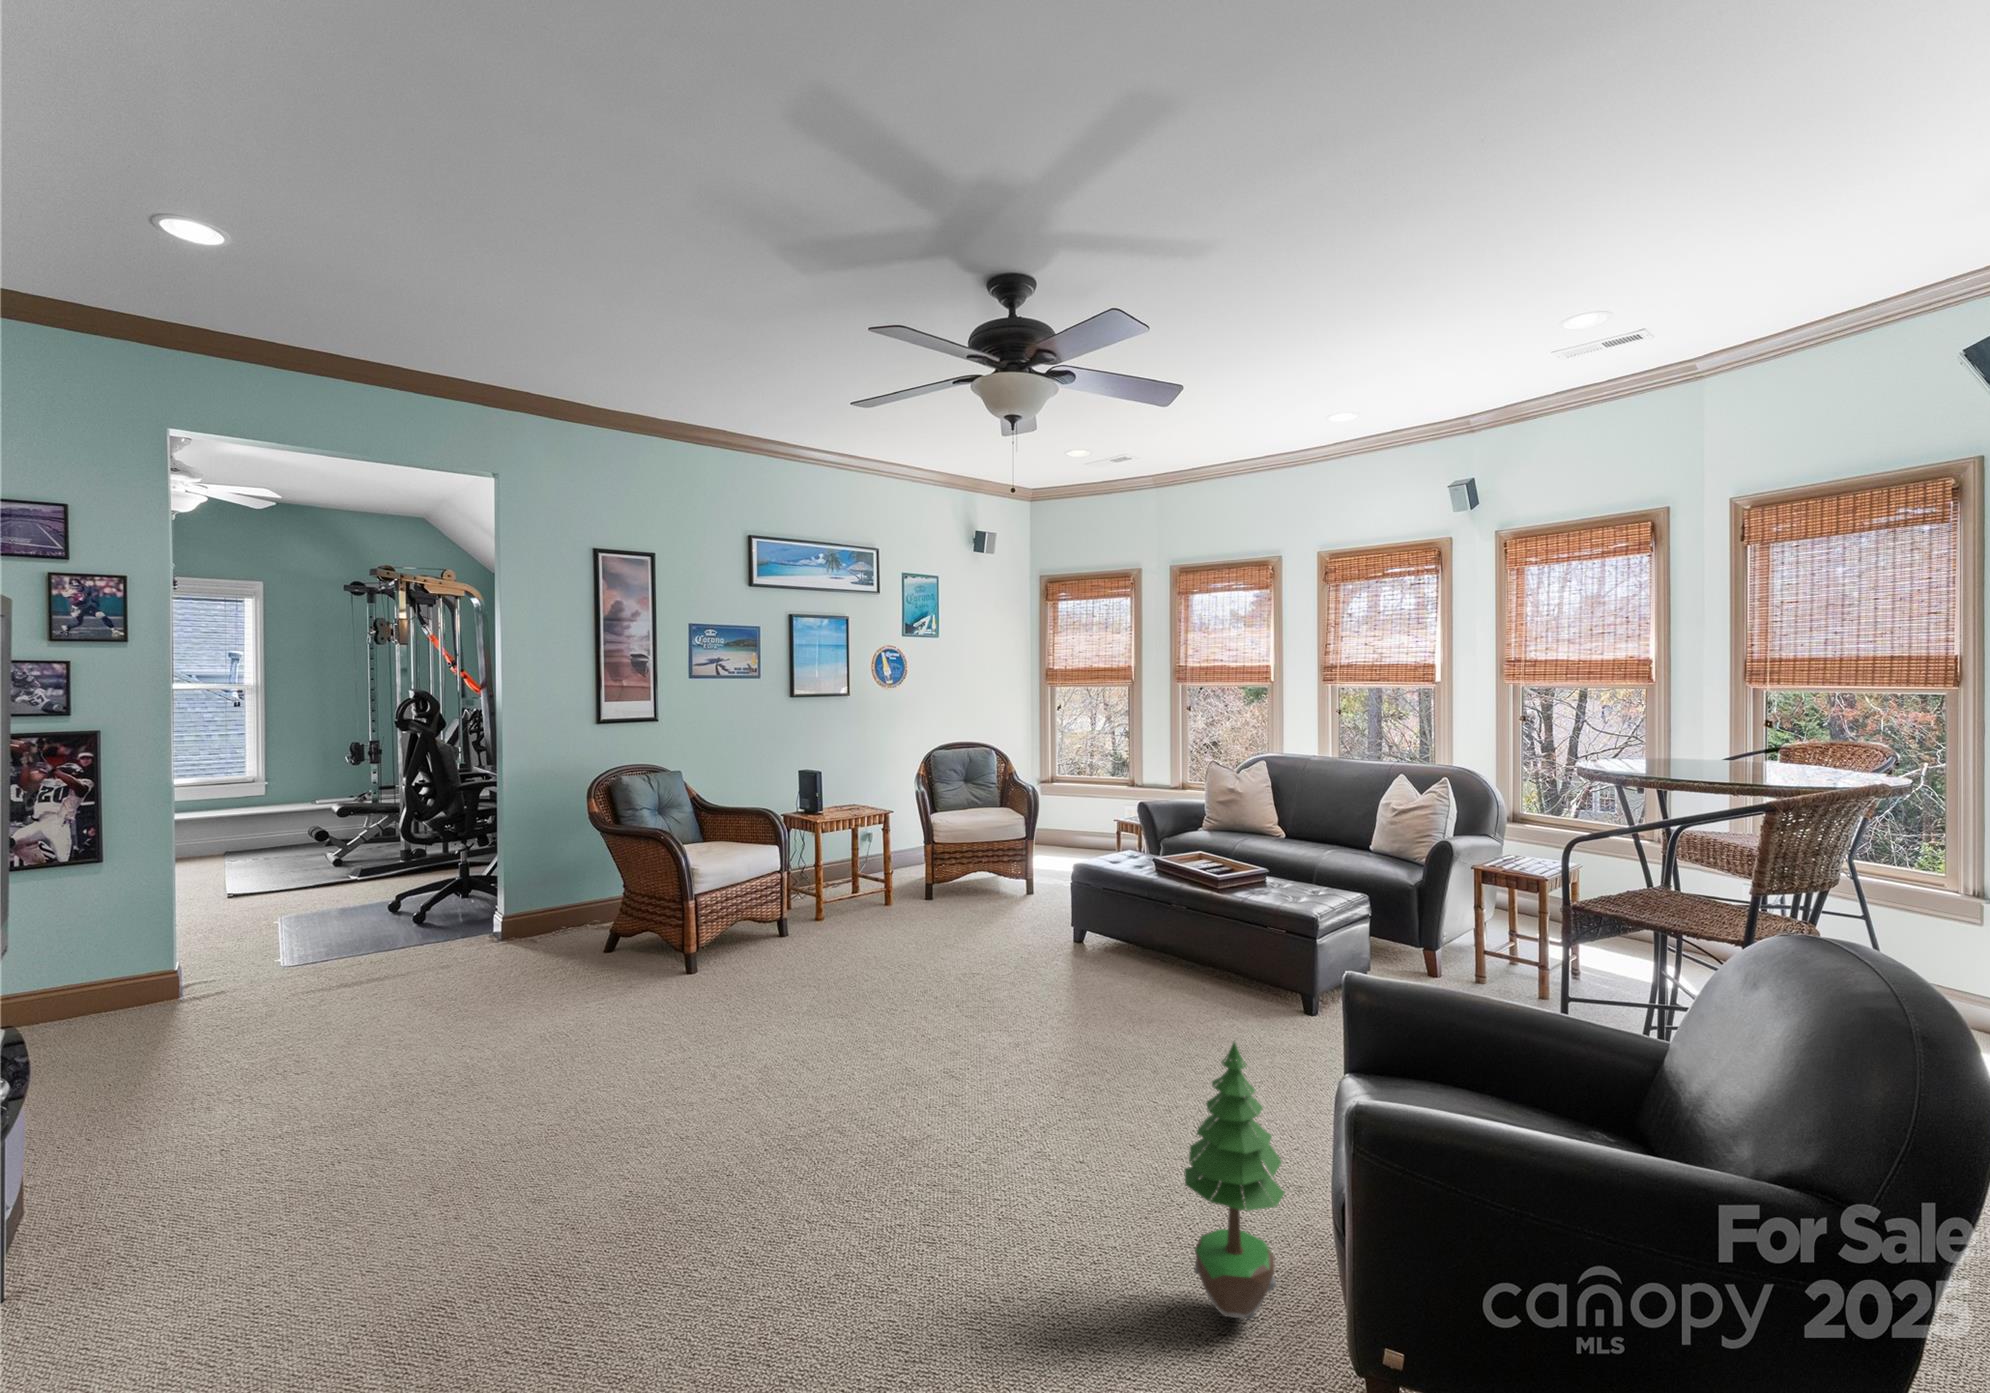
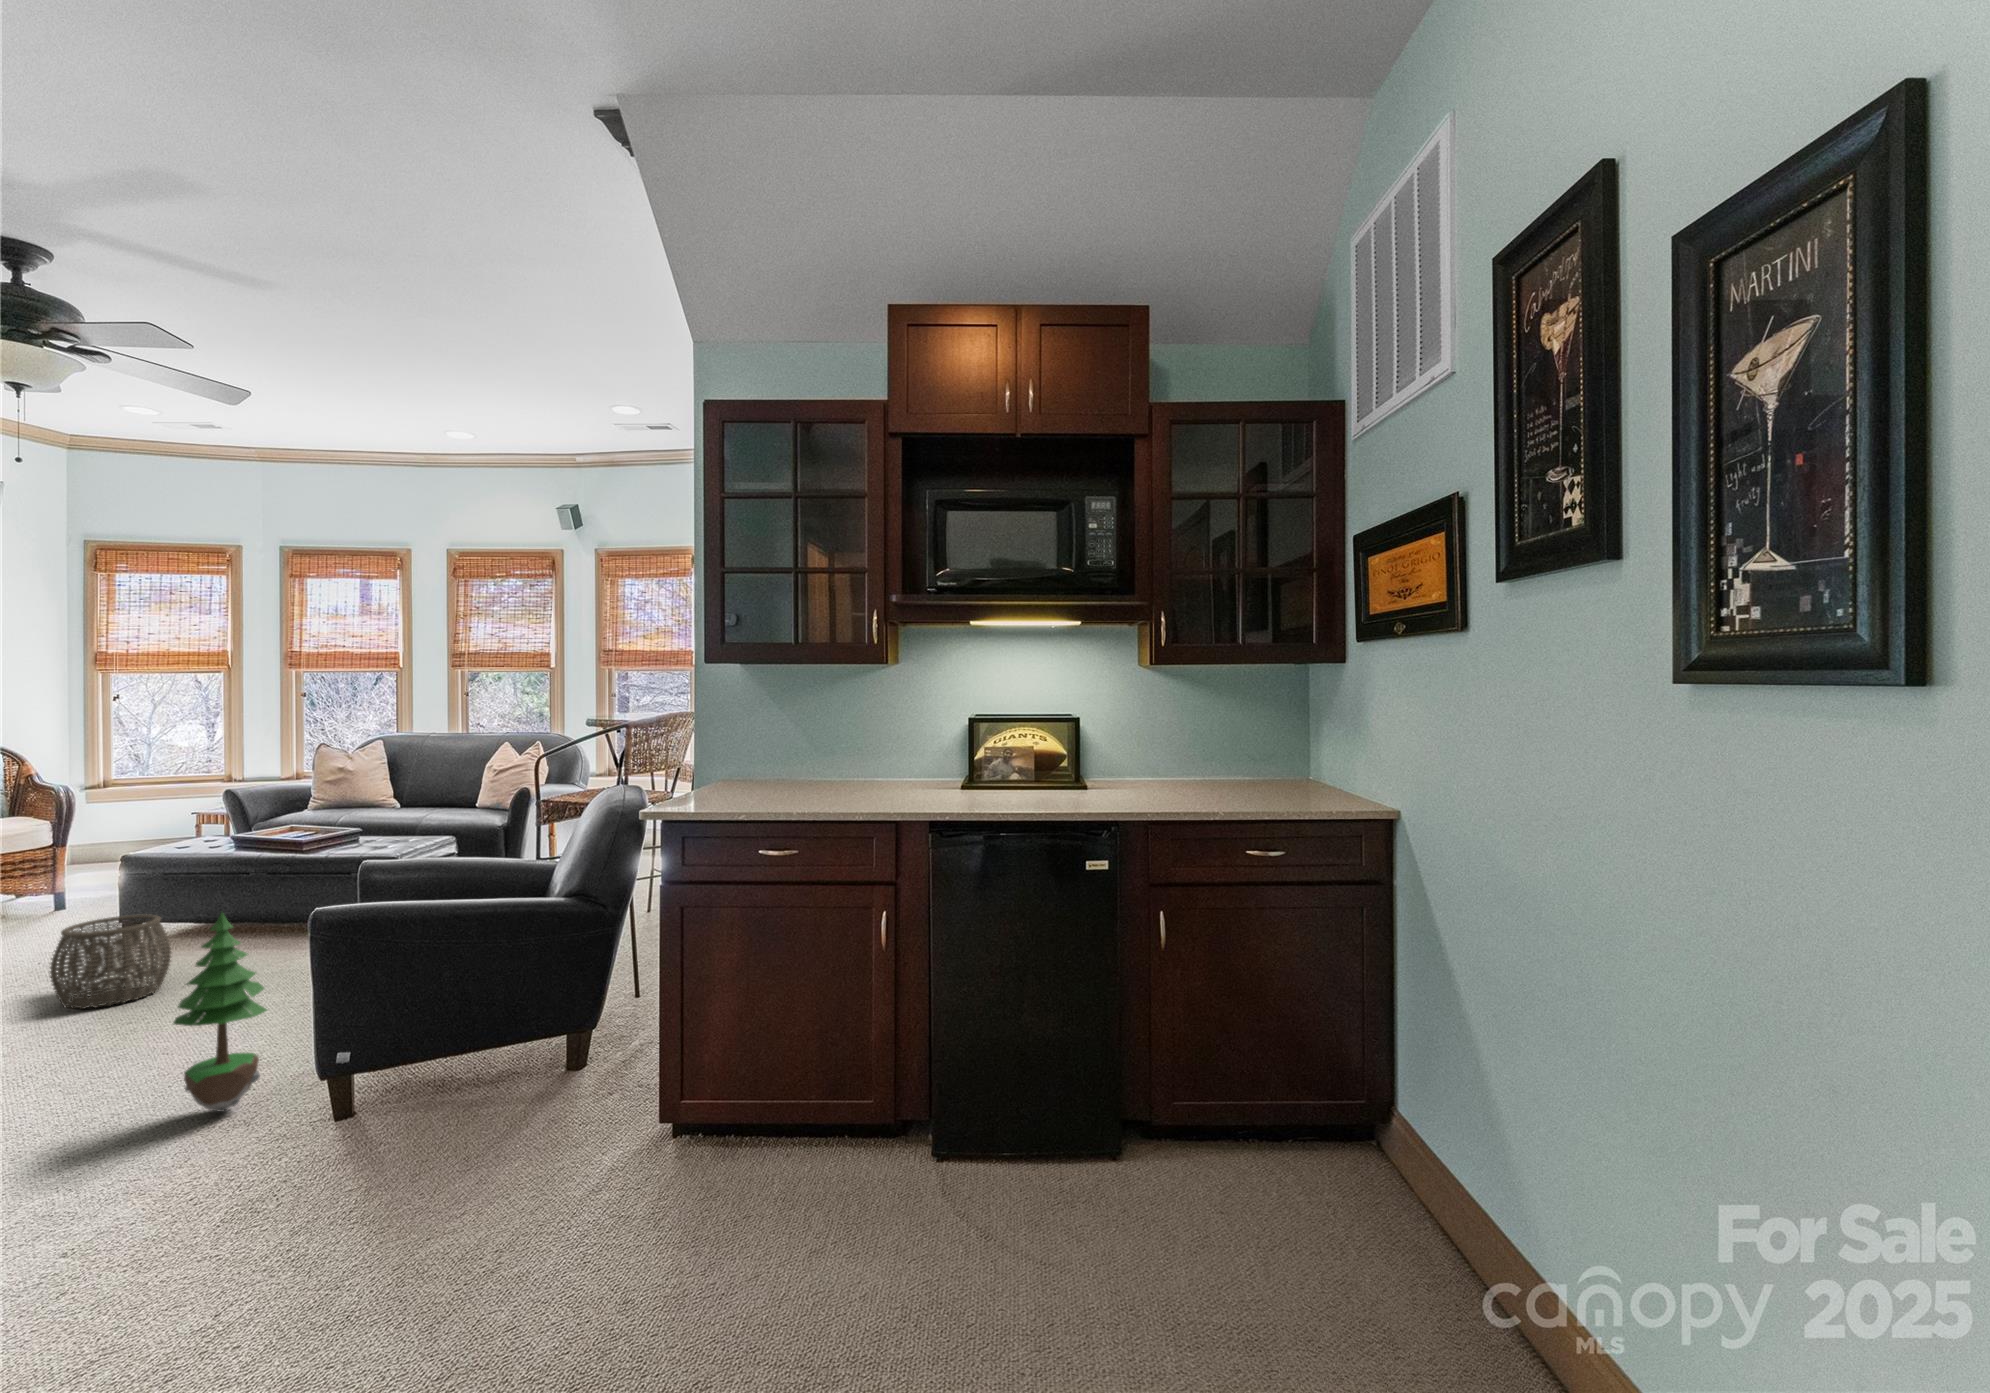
woven basket: none [1038,944,1128,1045] -> present [50,914,171,1009]

